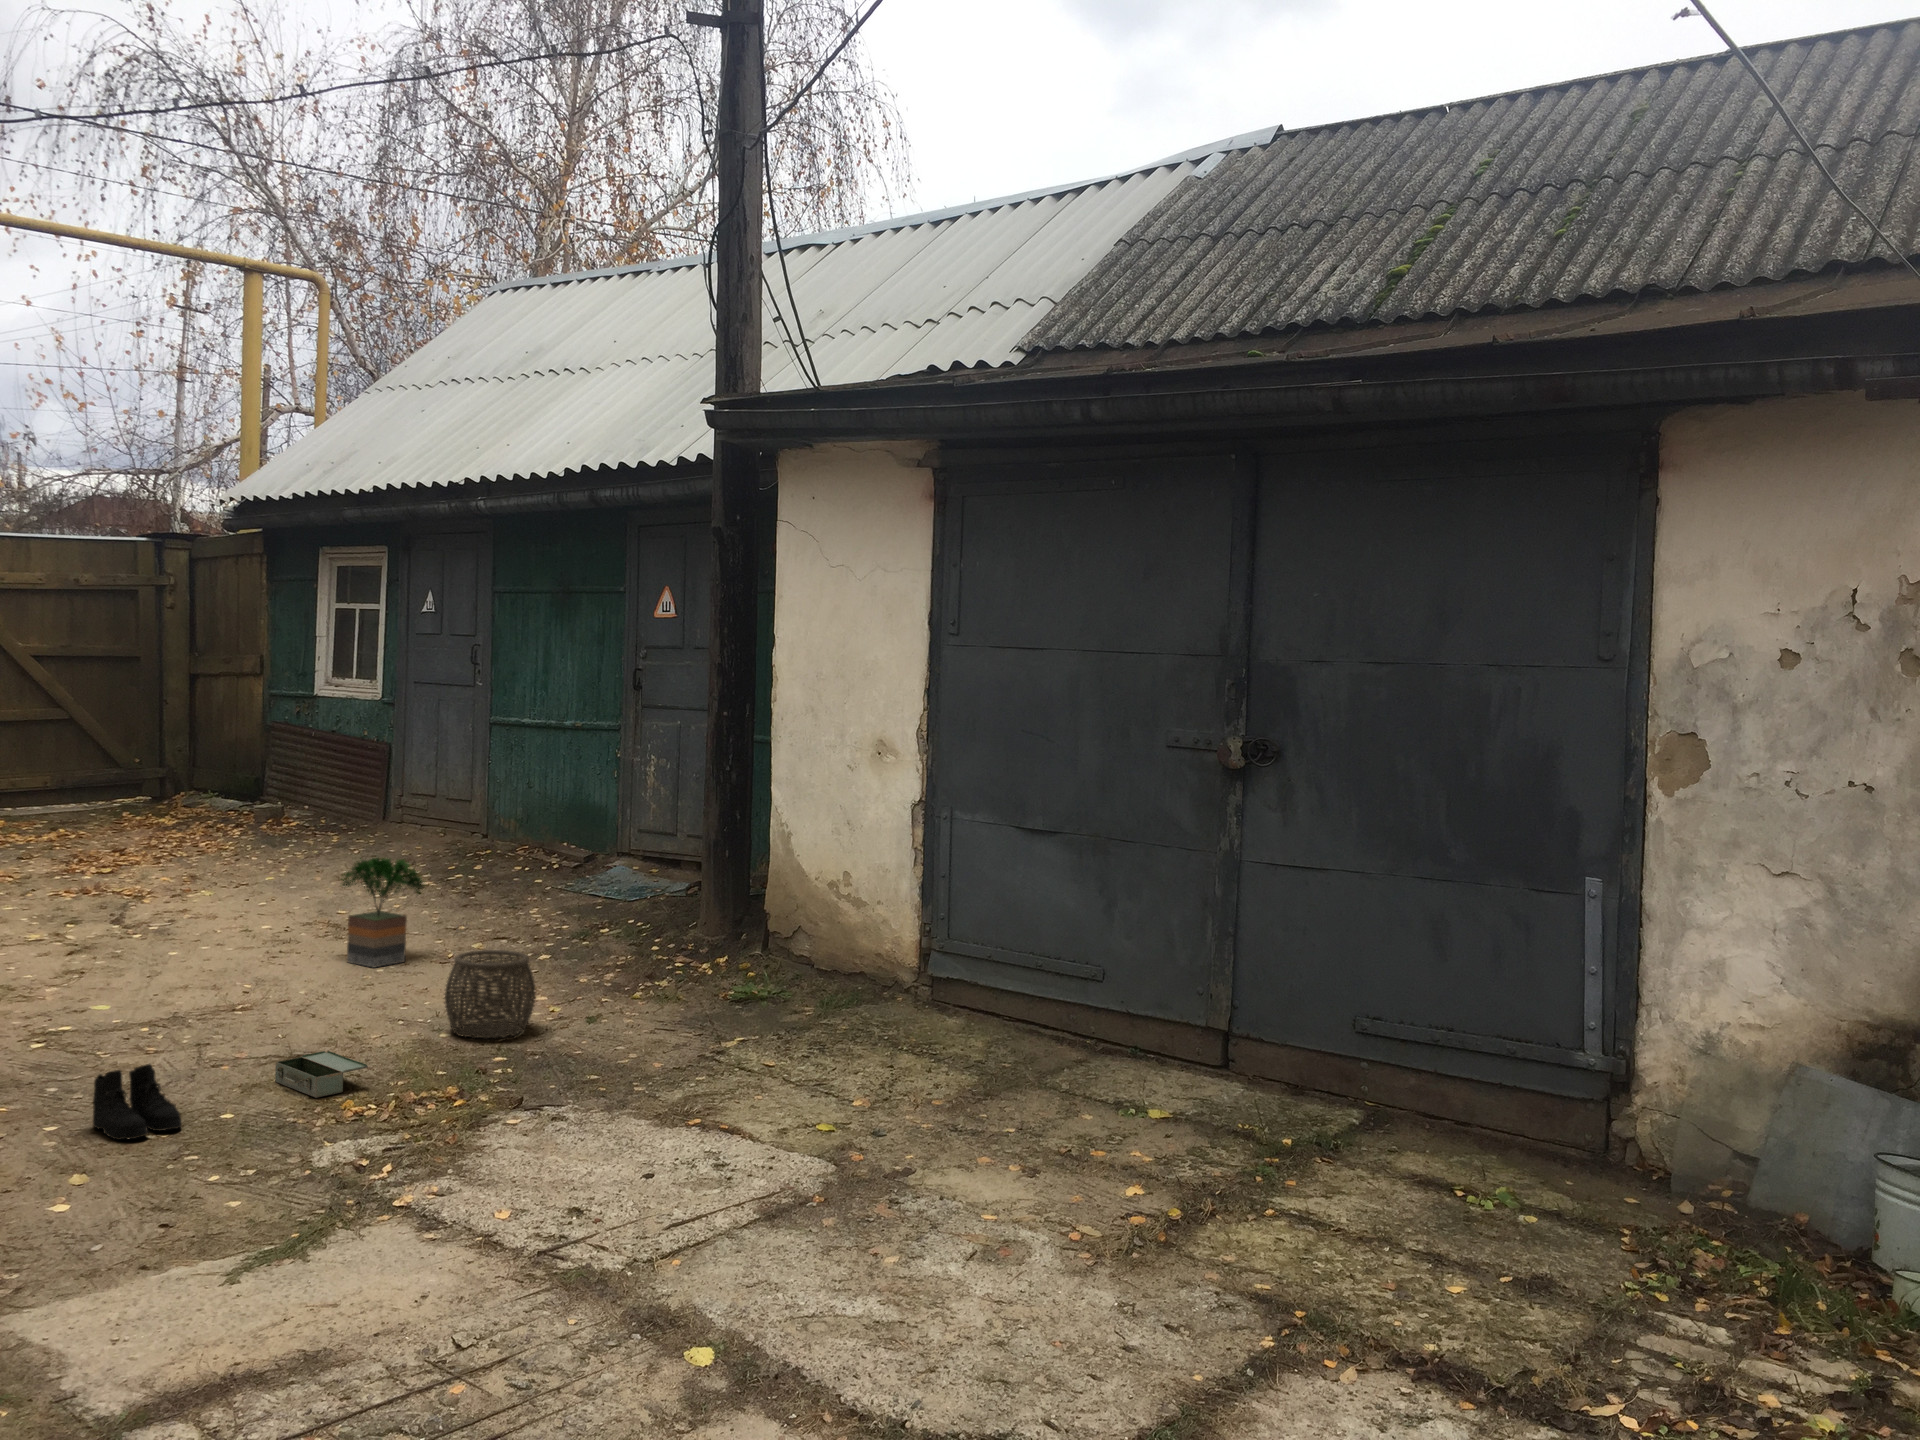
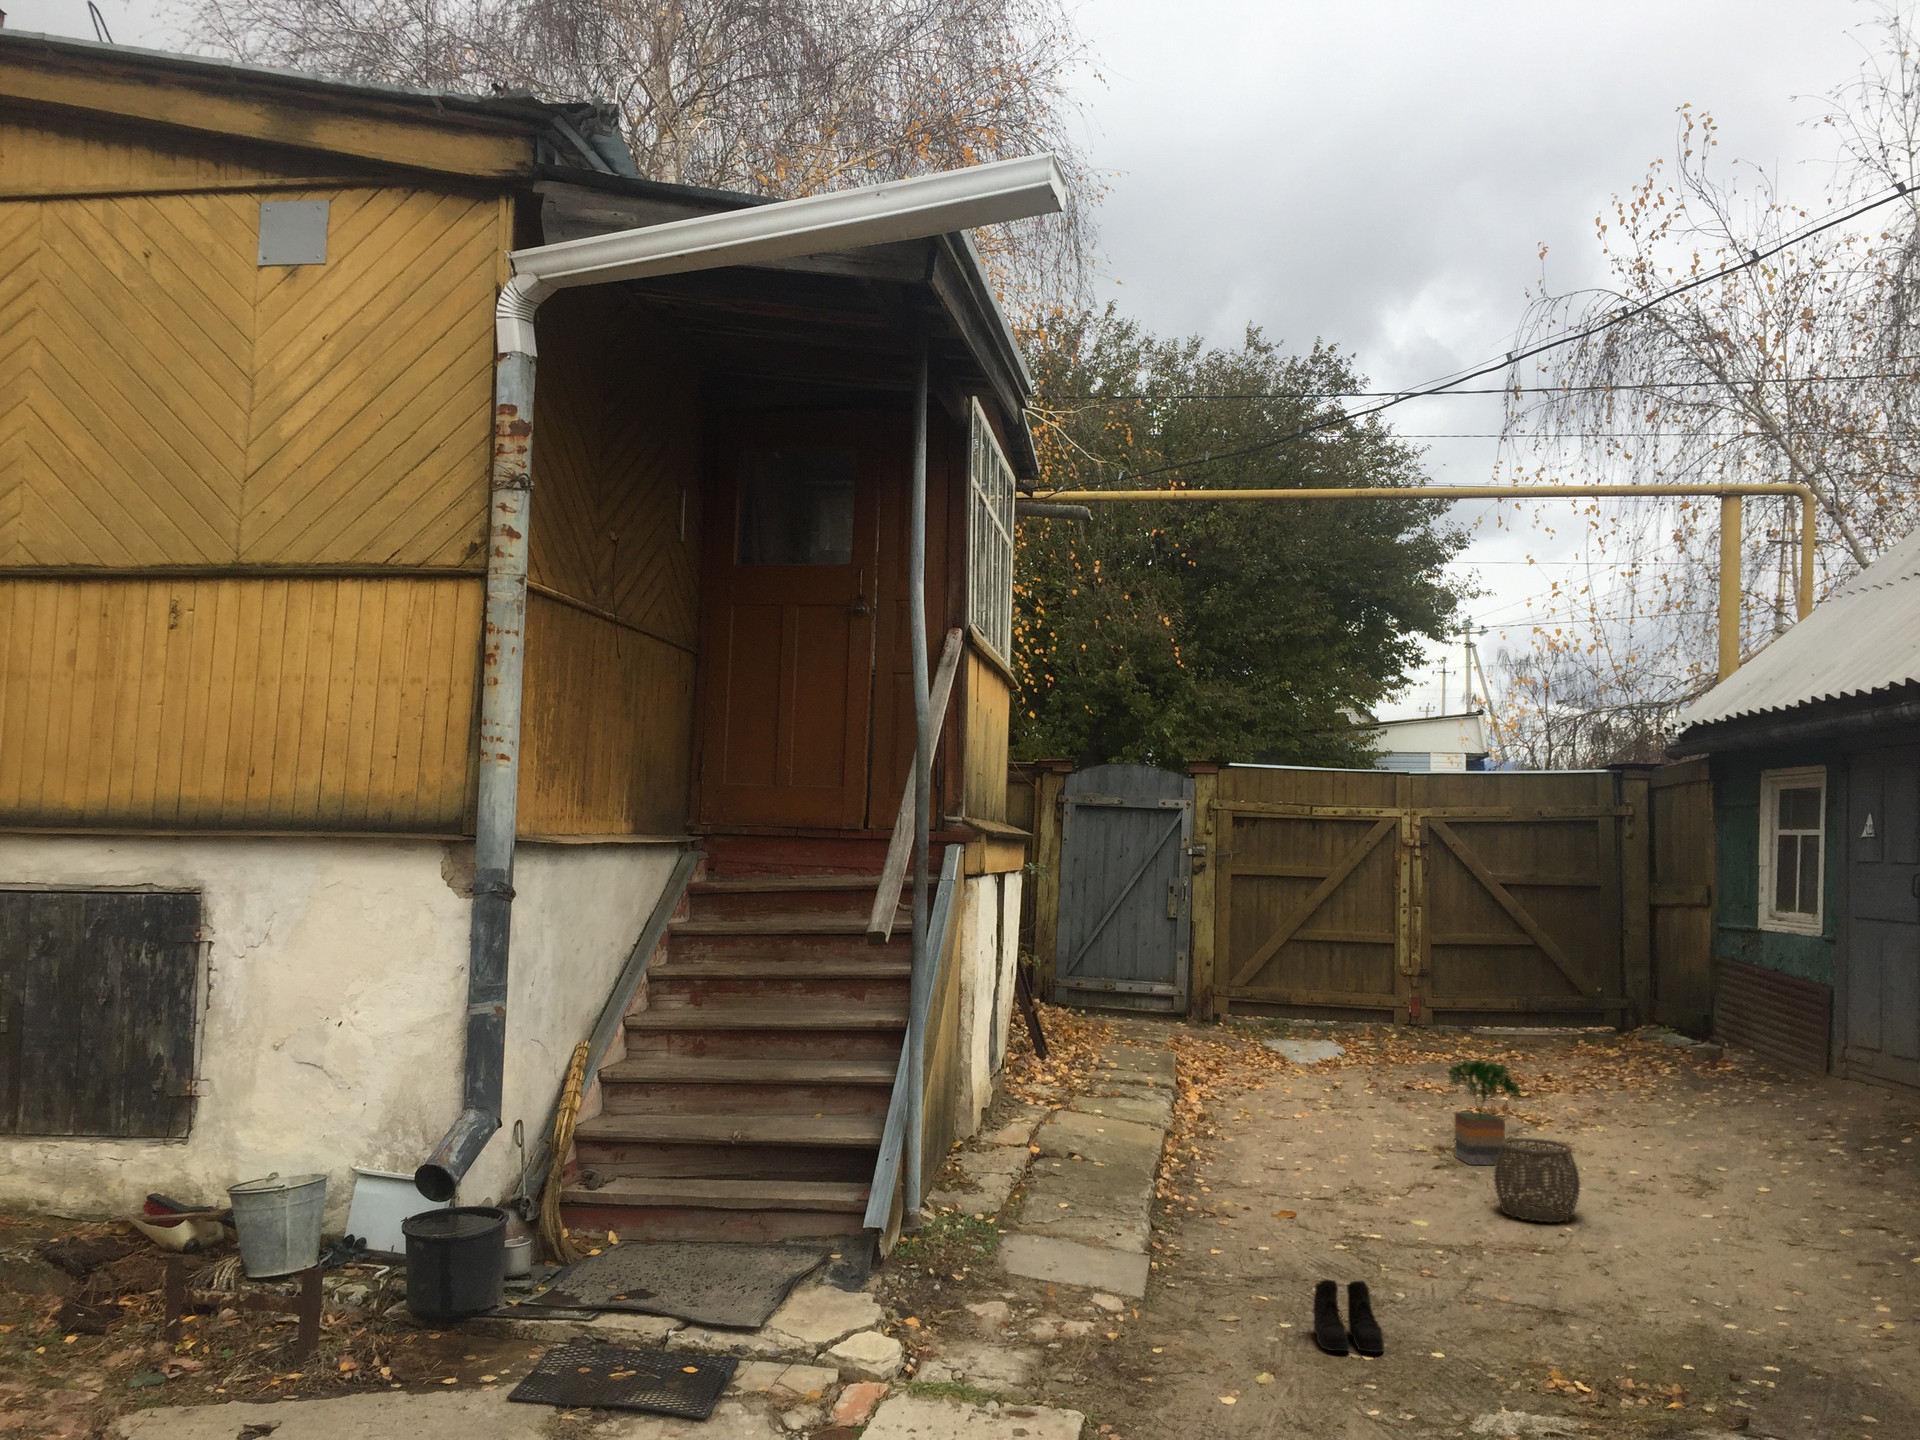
potted tree: present [342,858,425,968] -> present [1448,1061,1521,1165]
woven basket: present [444,950,536,1038] -> present [1494,1138,1580,1222]
toolbox: present [275,1051,368,1098] -> none [1504,1310,1590,1361]

